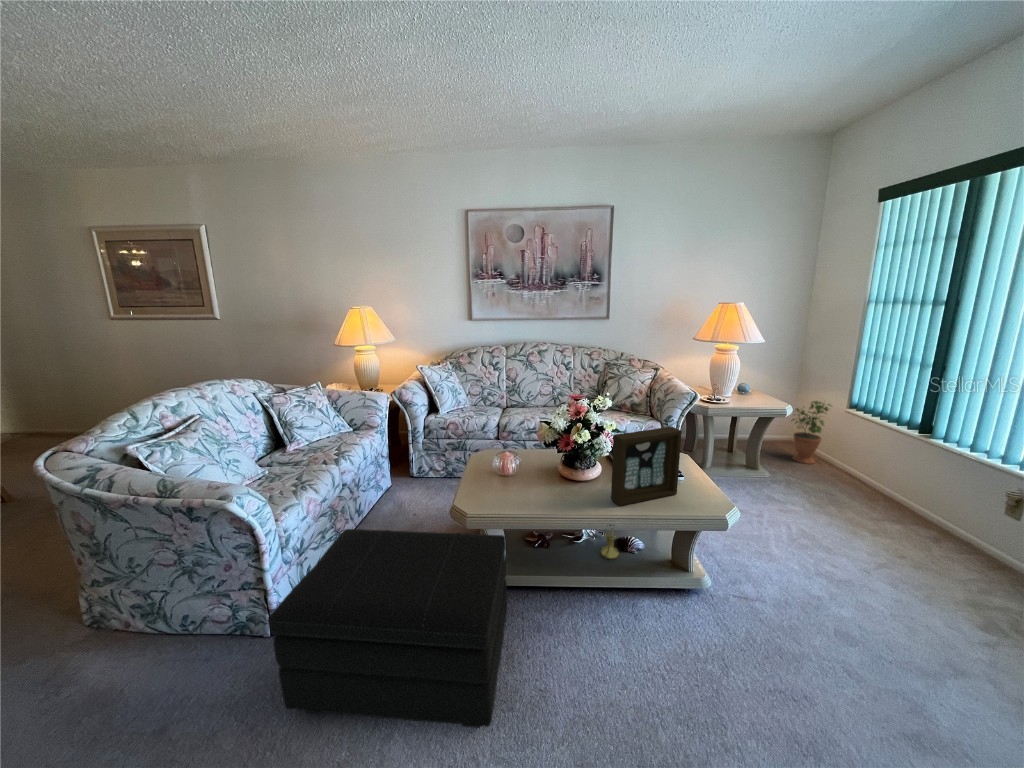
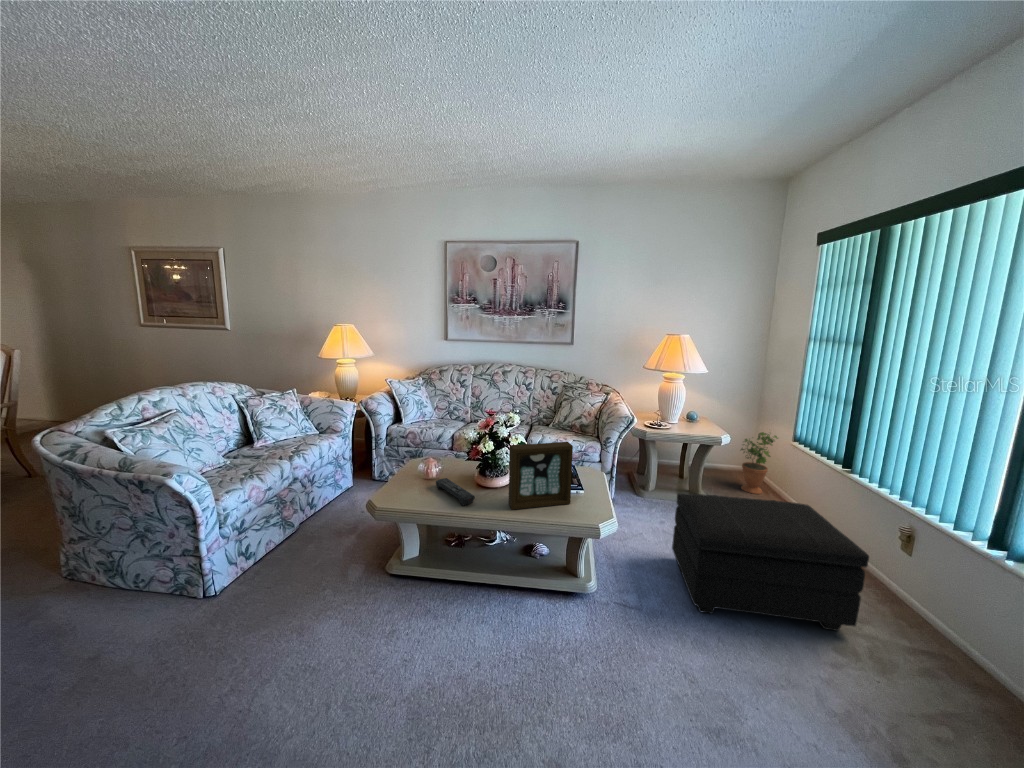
remote control: none [520,474,574,506] -> present [436,478,475,506]
candle holder: present [601,525,619,560] -> none [508,513,525,562]
footstool: present [268,529,507,728] -> present [672,493,869,631]

